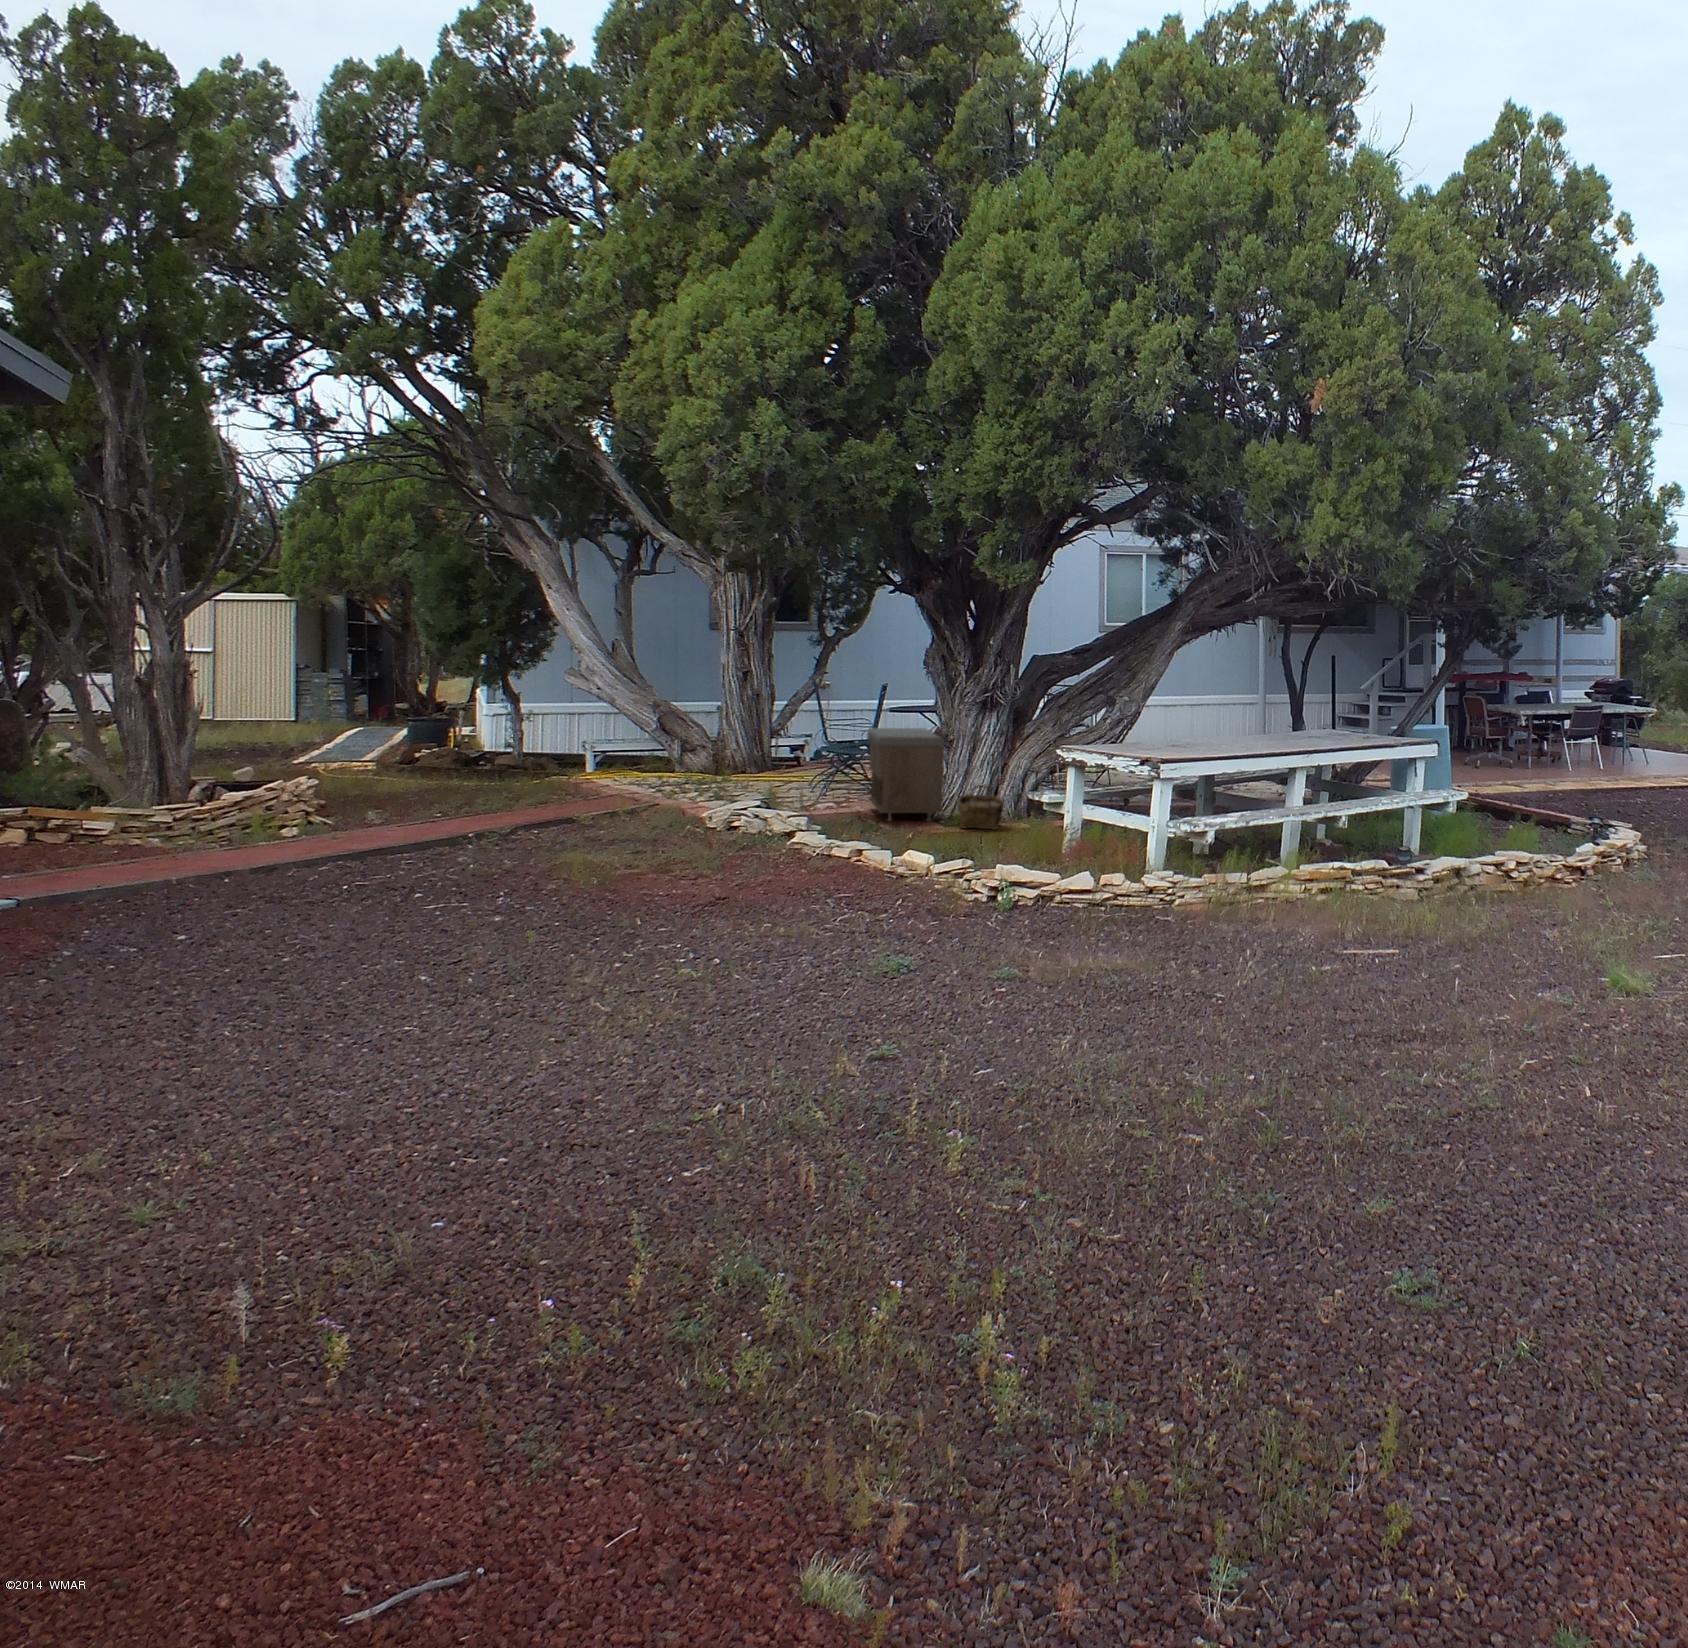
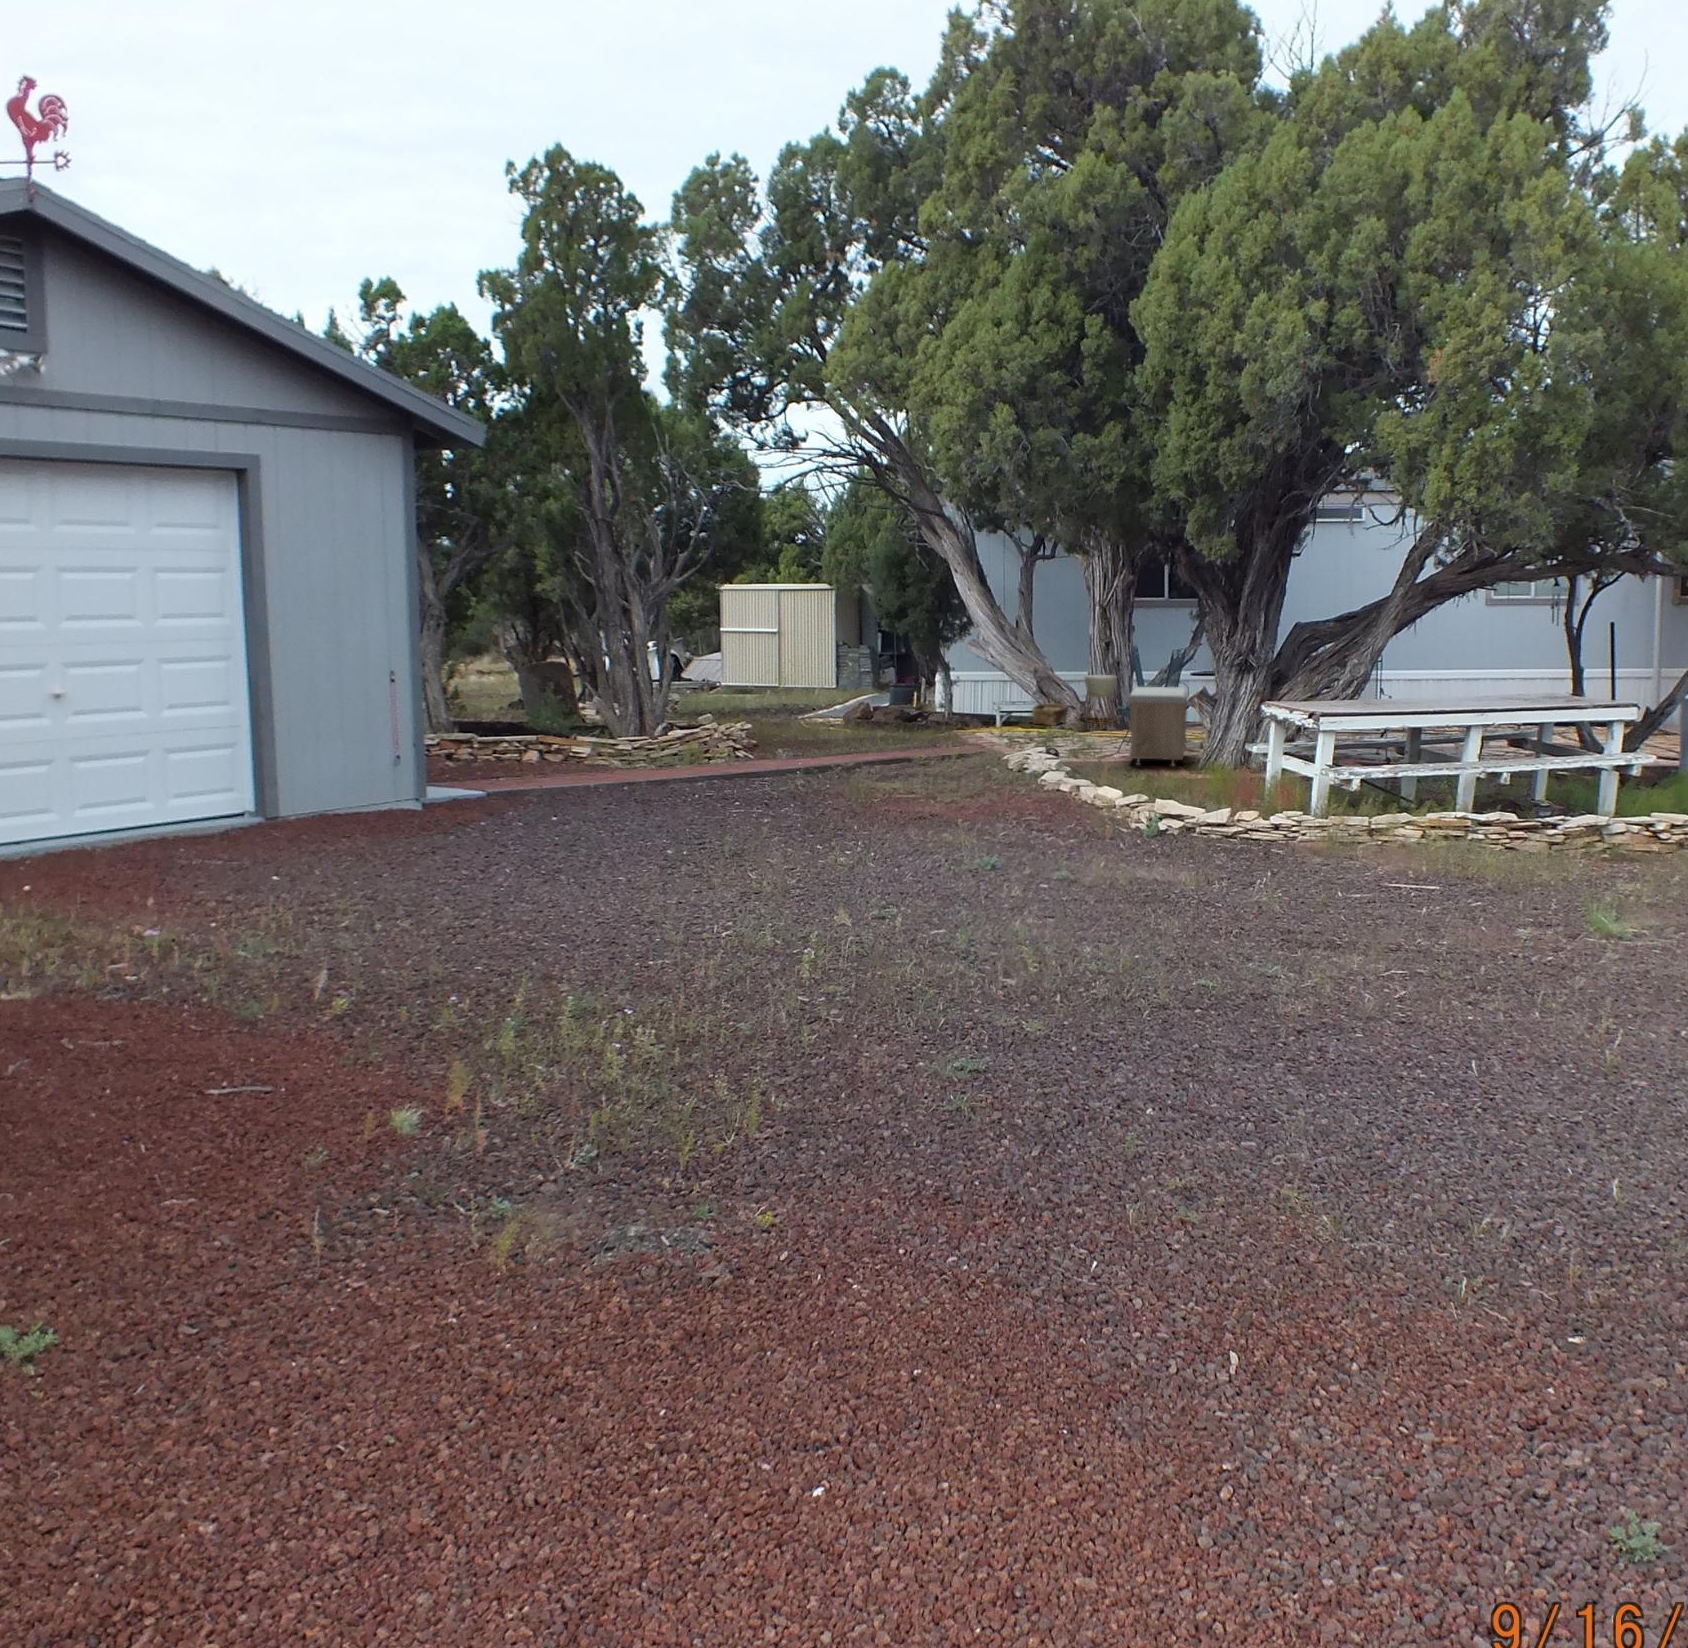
planter: none [766,718,803,775] -> present [1085,675,1117,724]
woven basket: present [958,785,1004,830] -> present [1032,702,1067,725]

